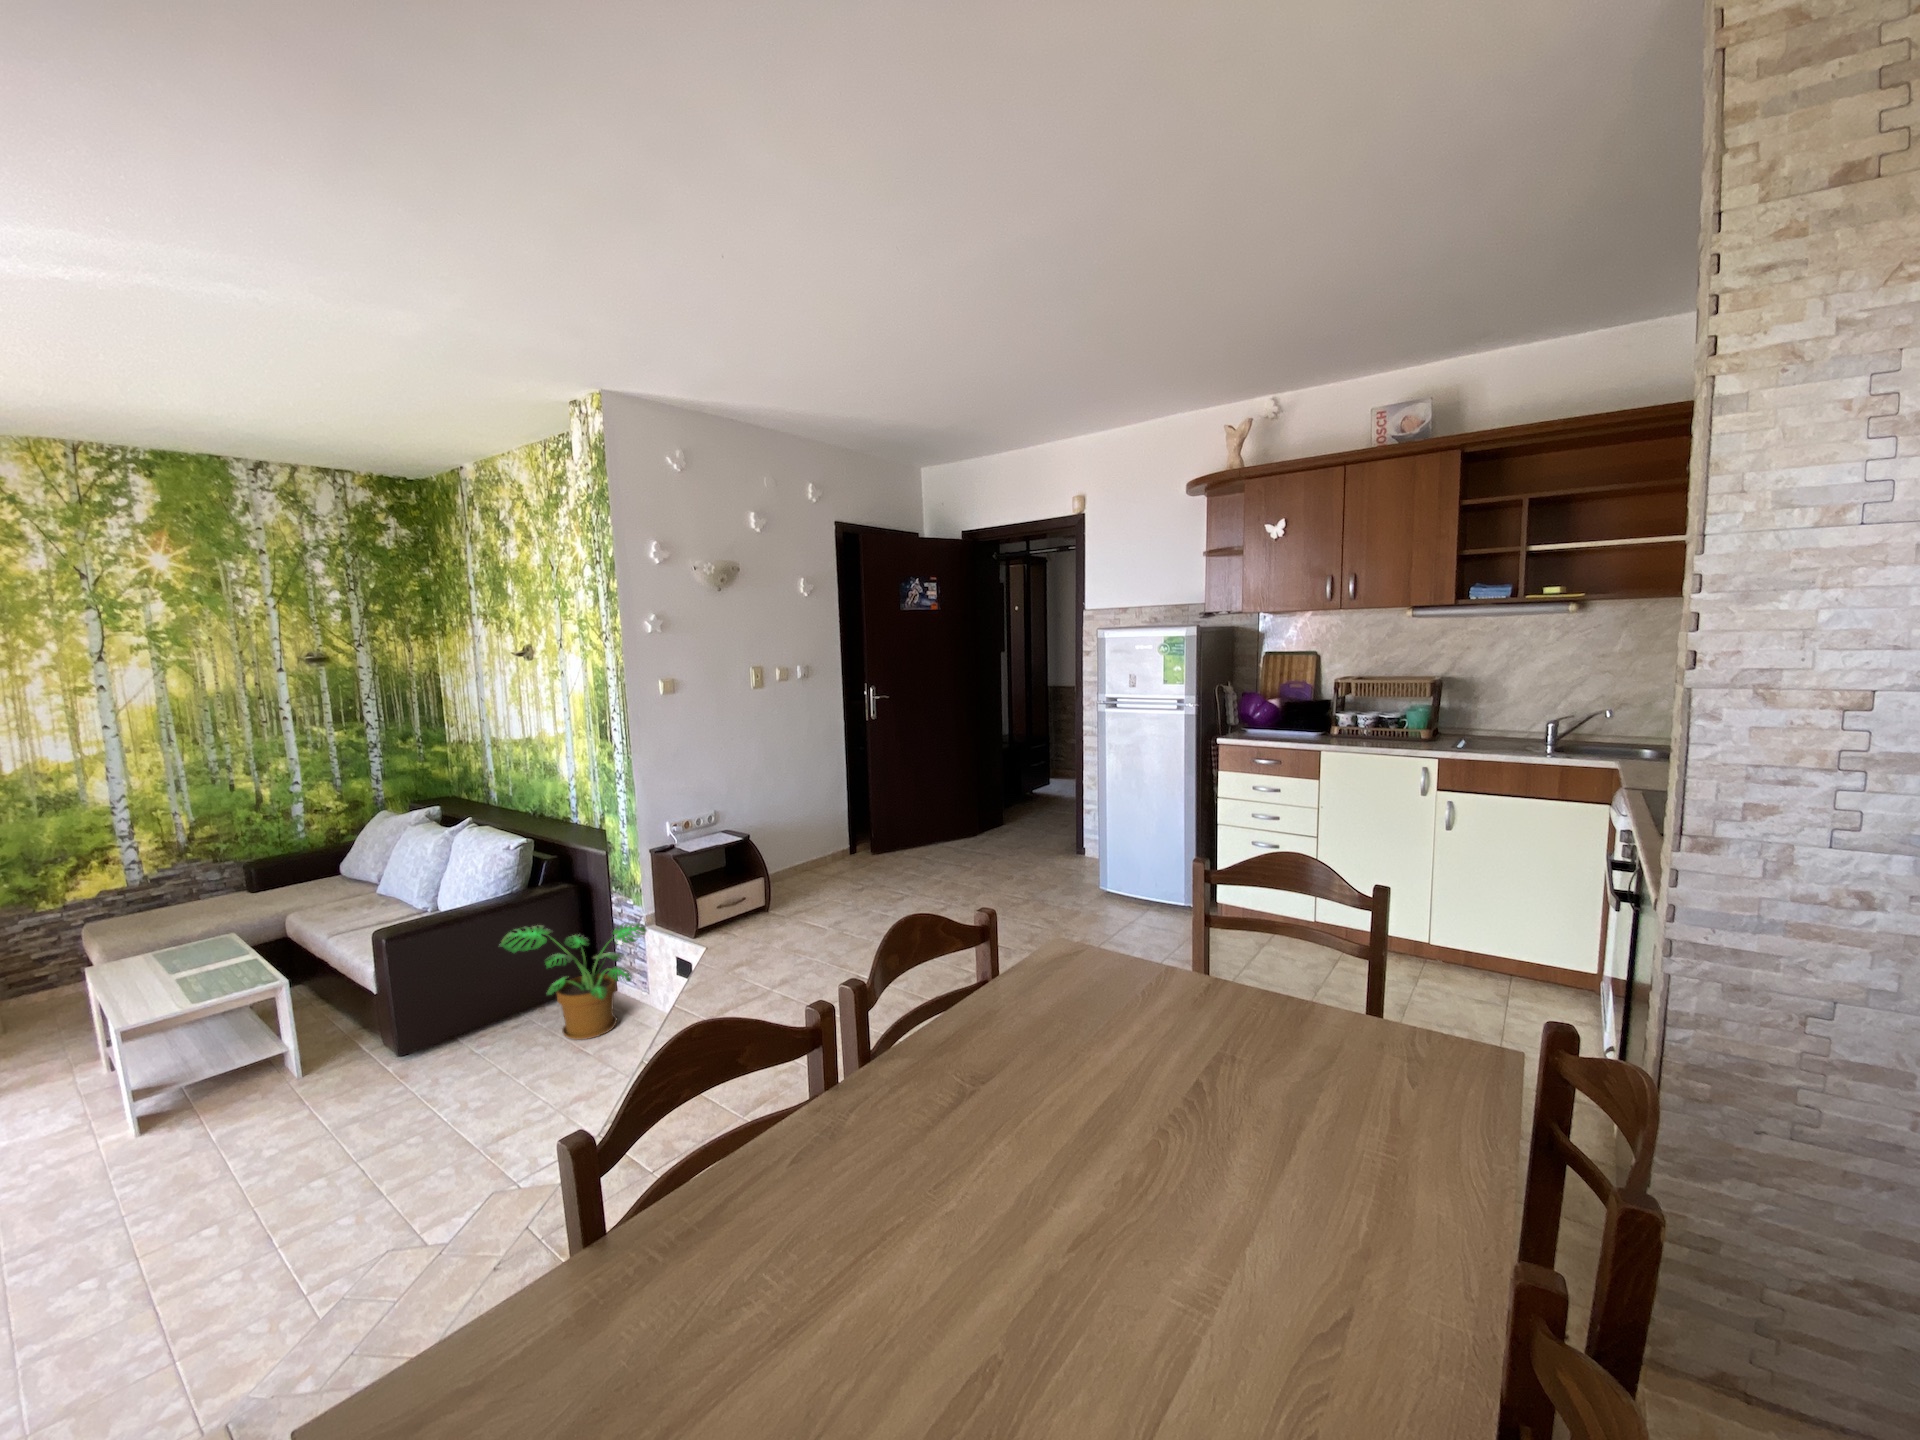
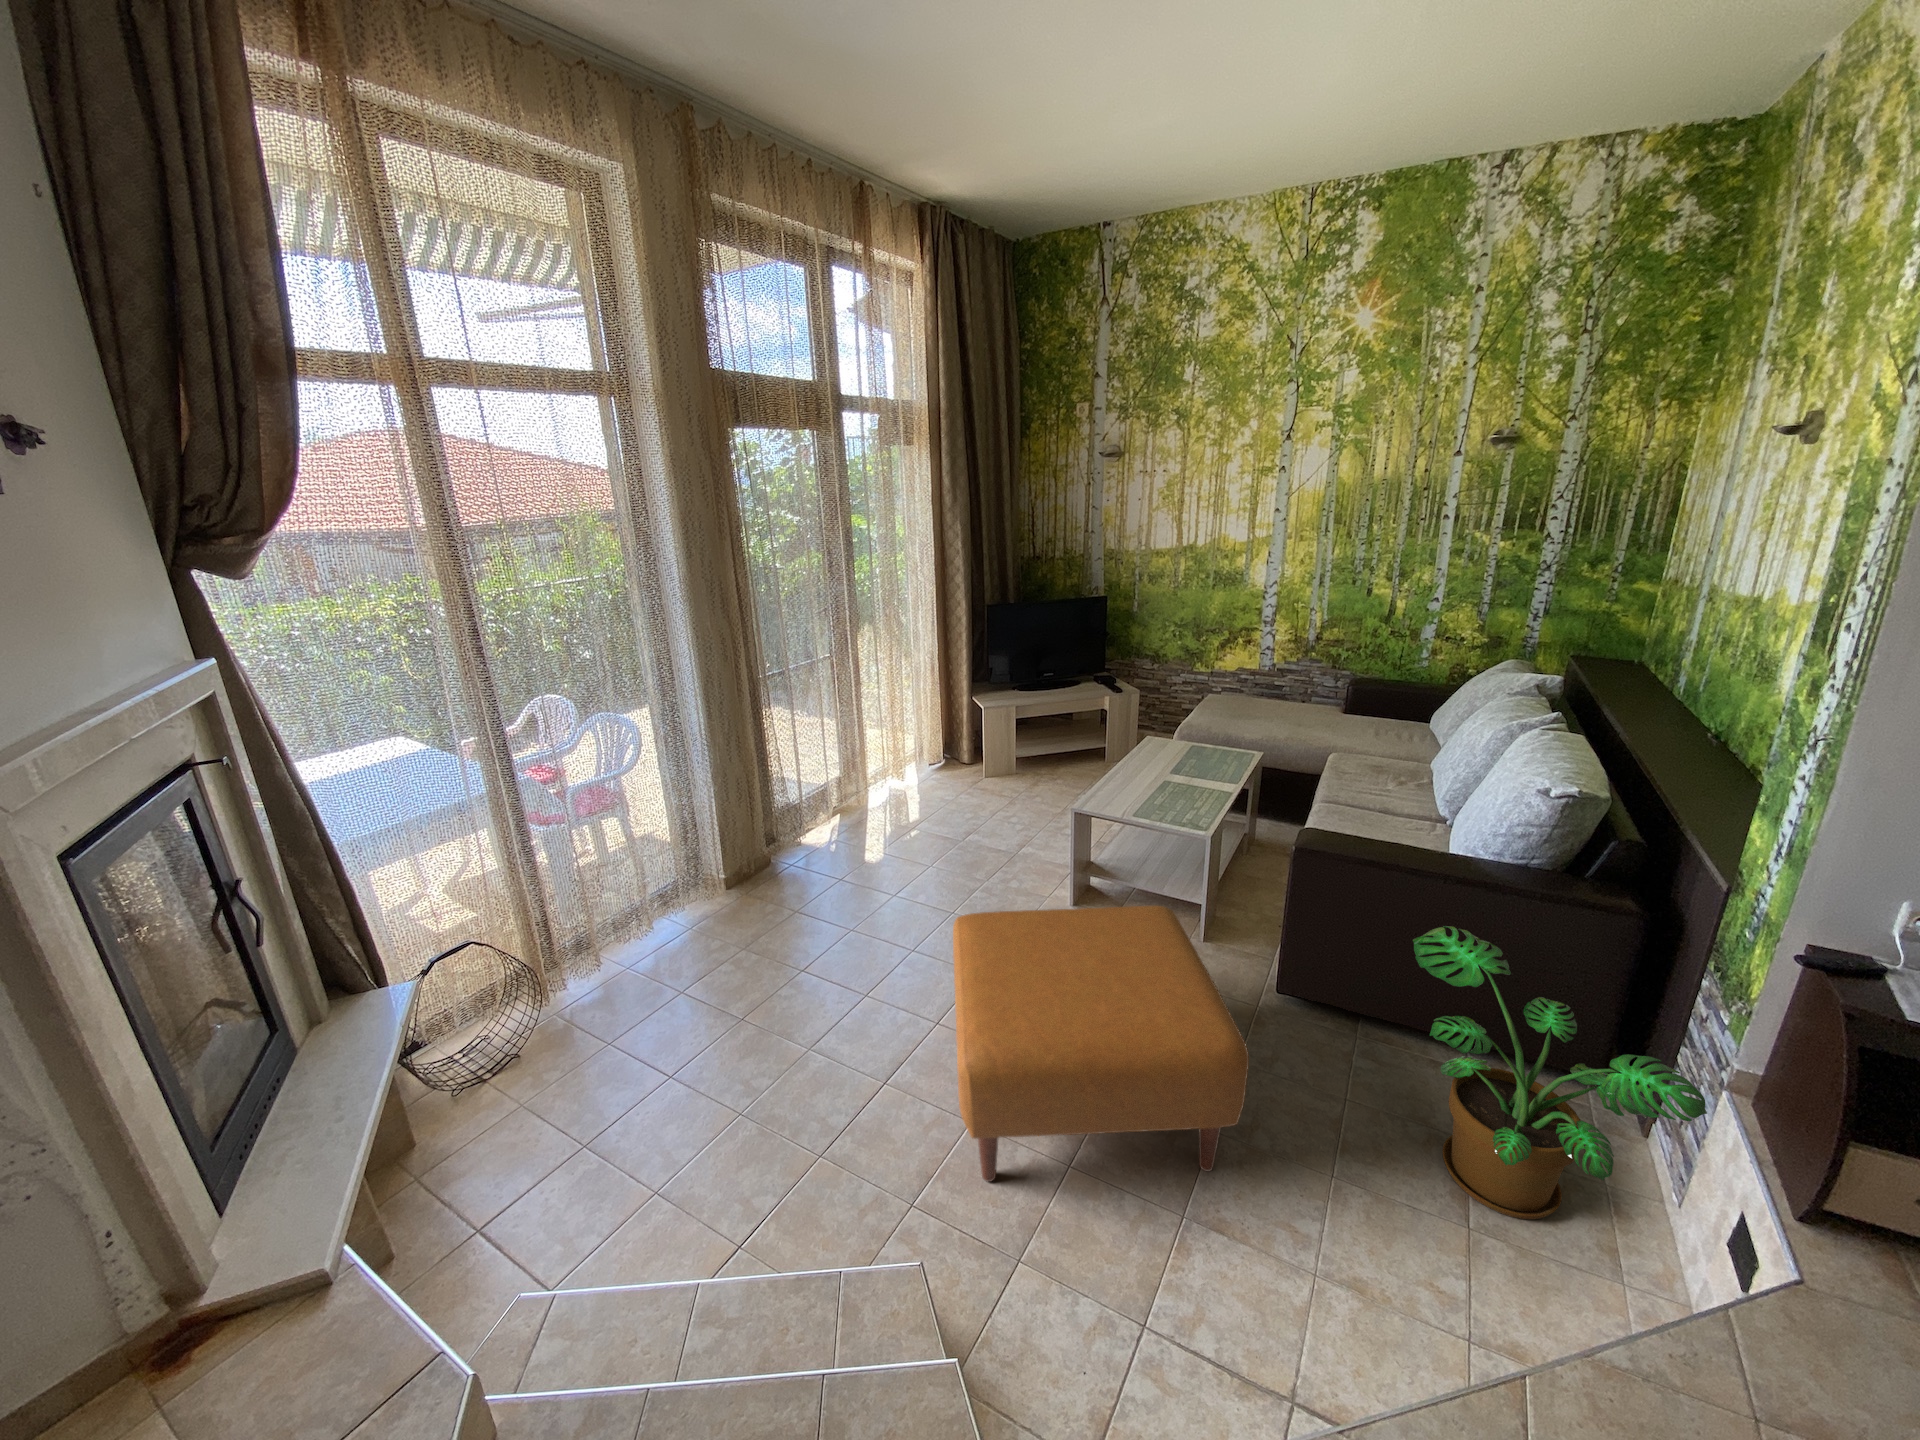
ottoman: none [172,1010,498,1216] -> present [953,906,1249,1182]

